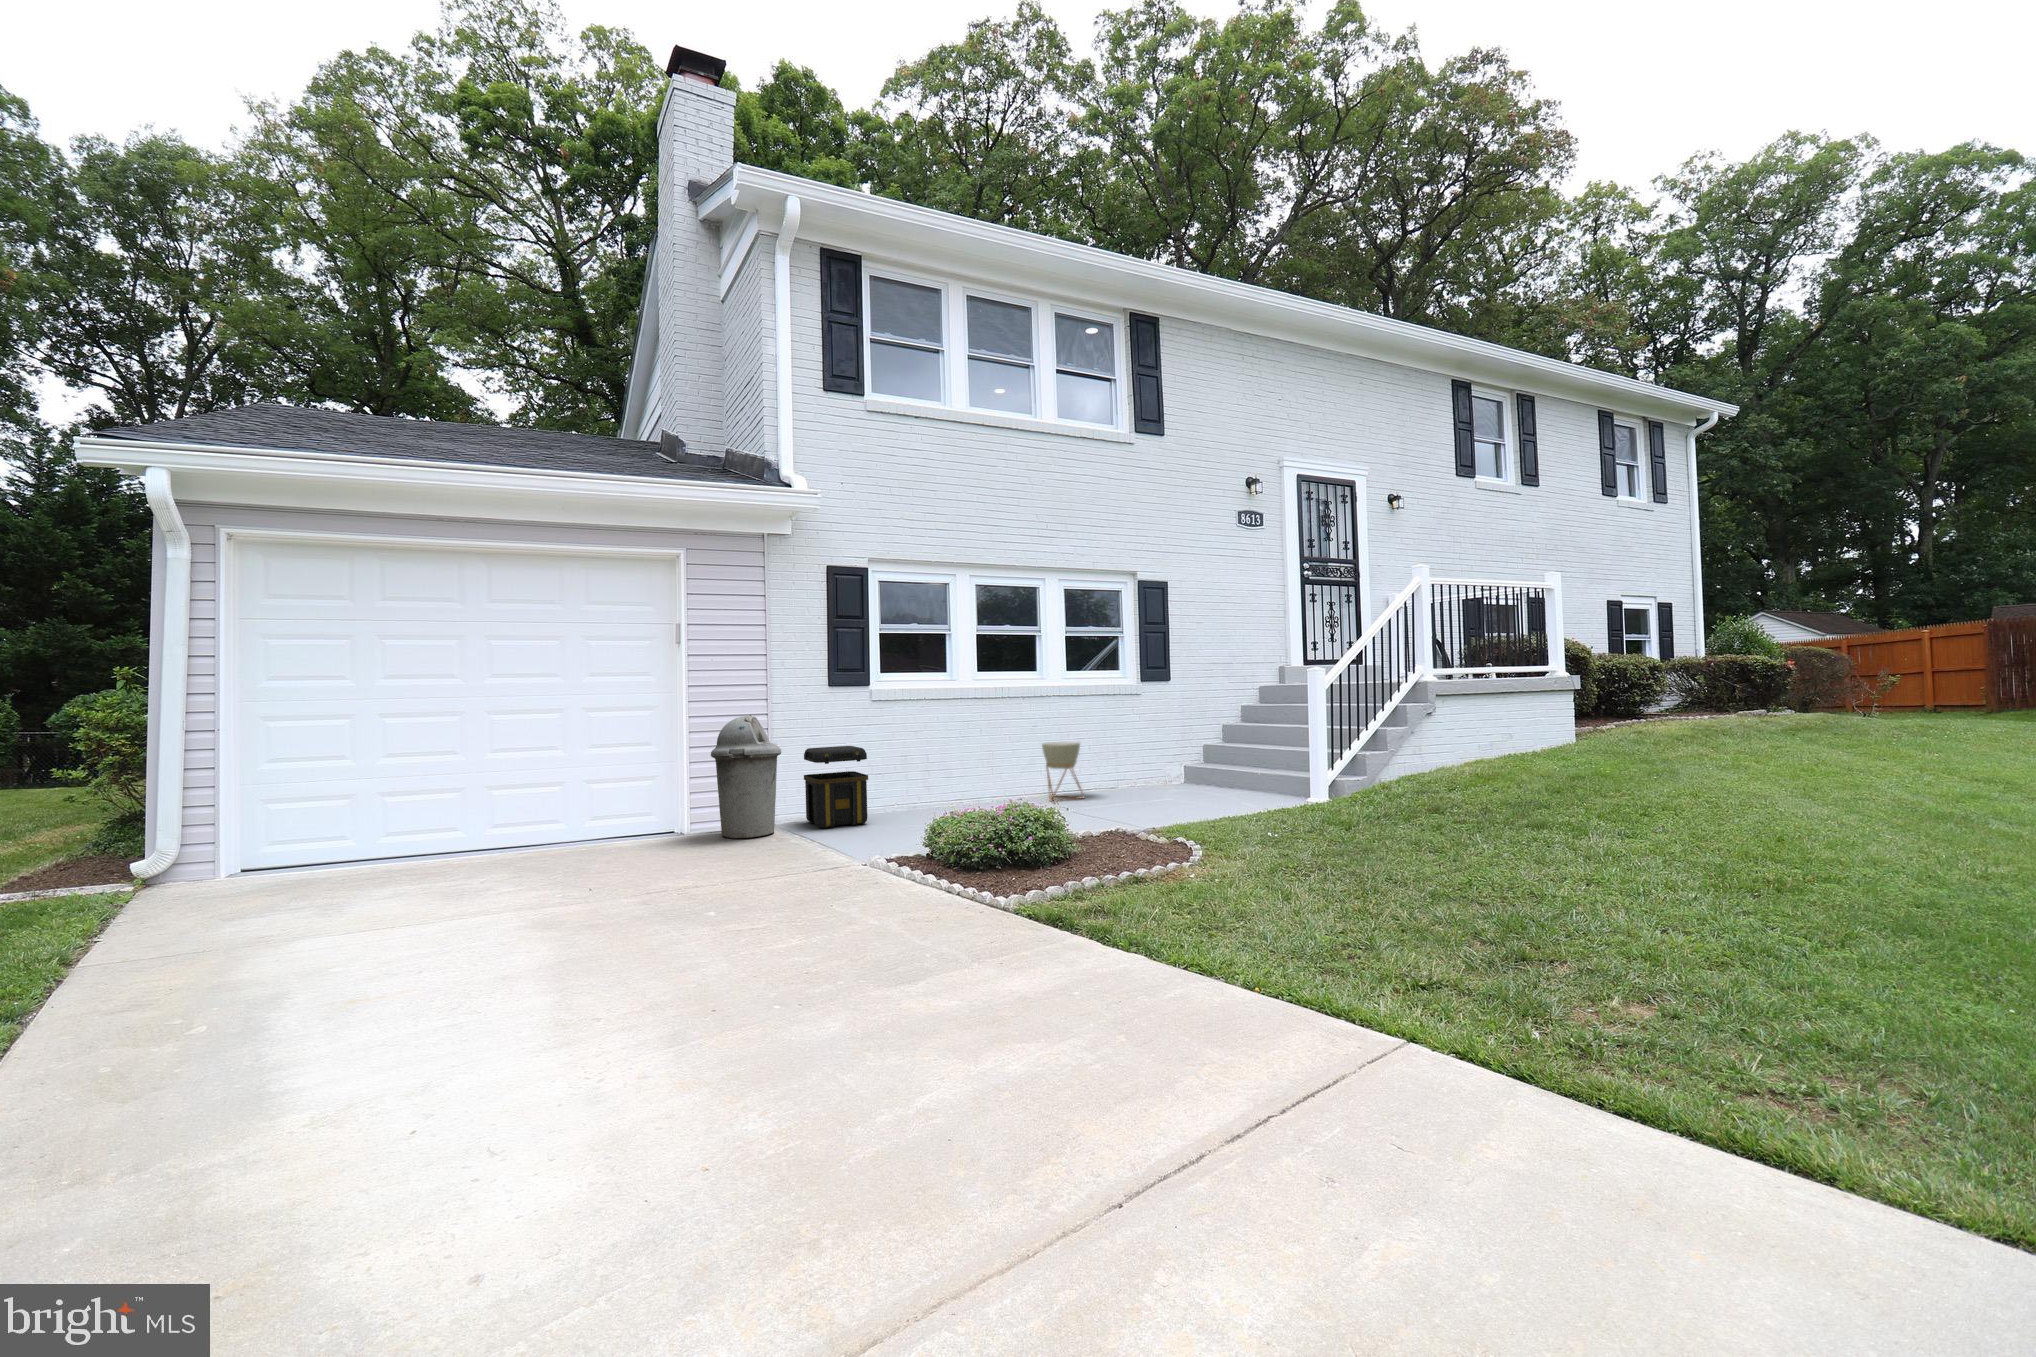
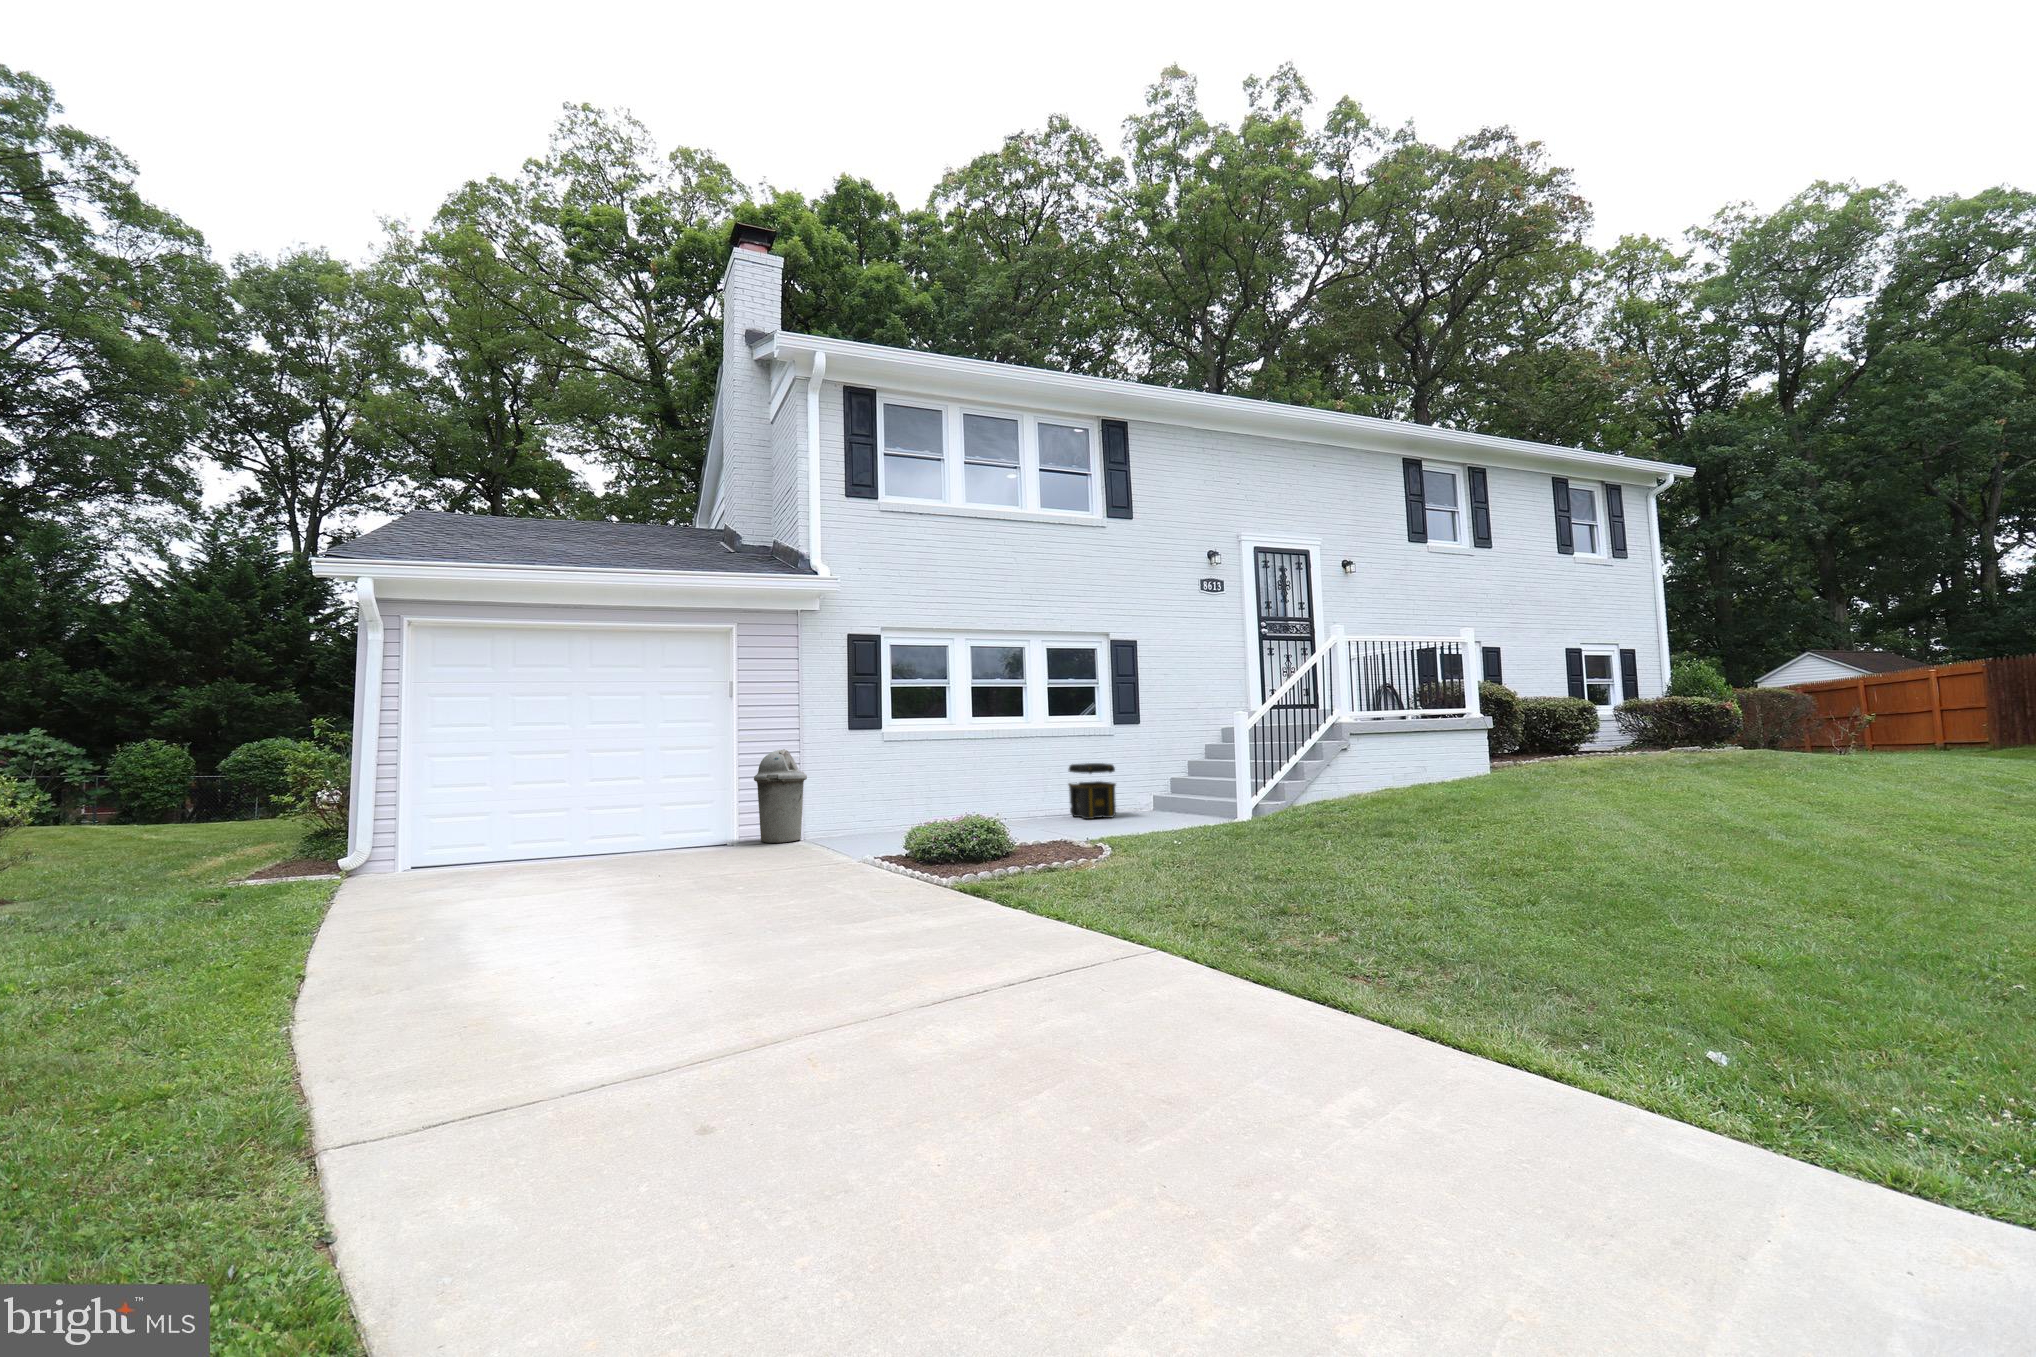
planter: present [1042,742,1084,801] -> none [1020,774,1055,822]
toolbox: present [804,746,868,828] -> present [1069,763,1116,819]

